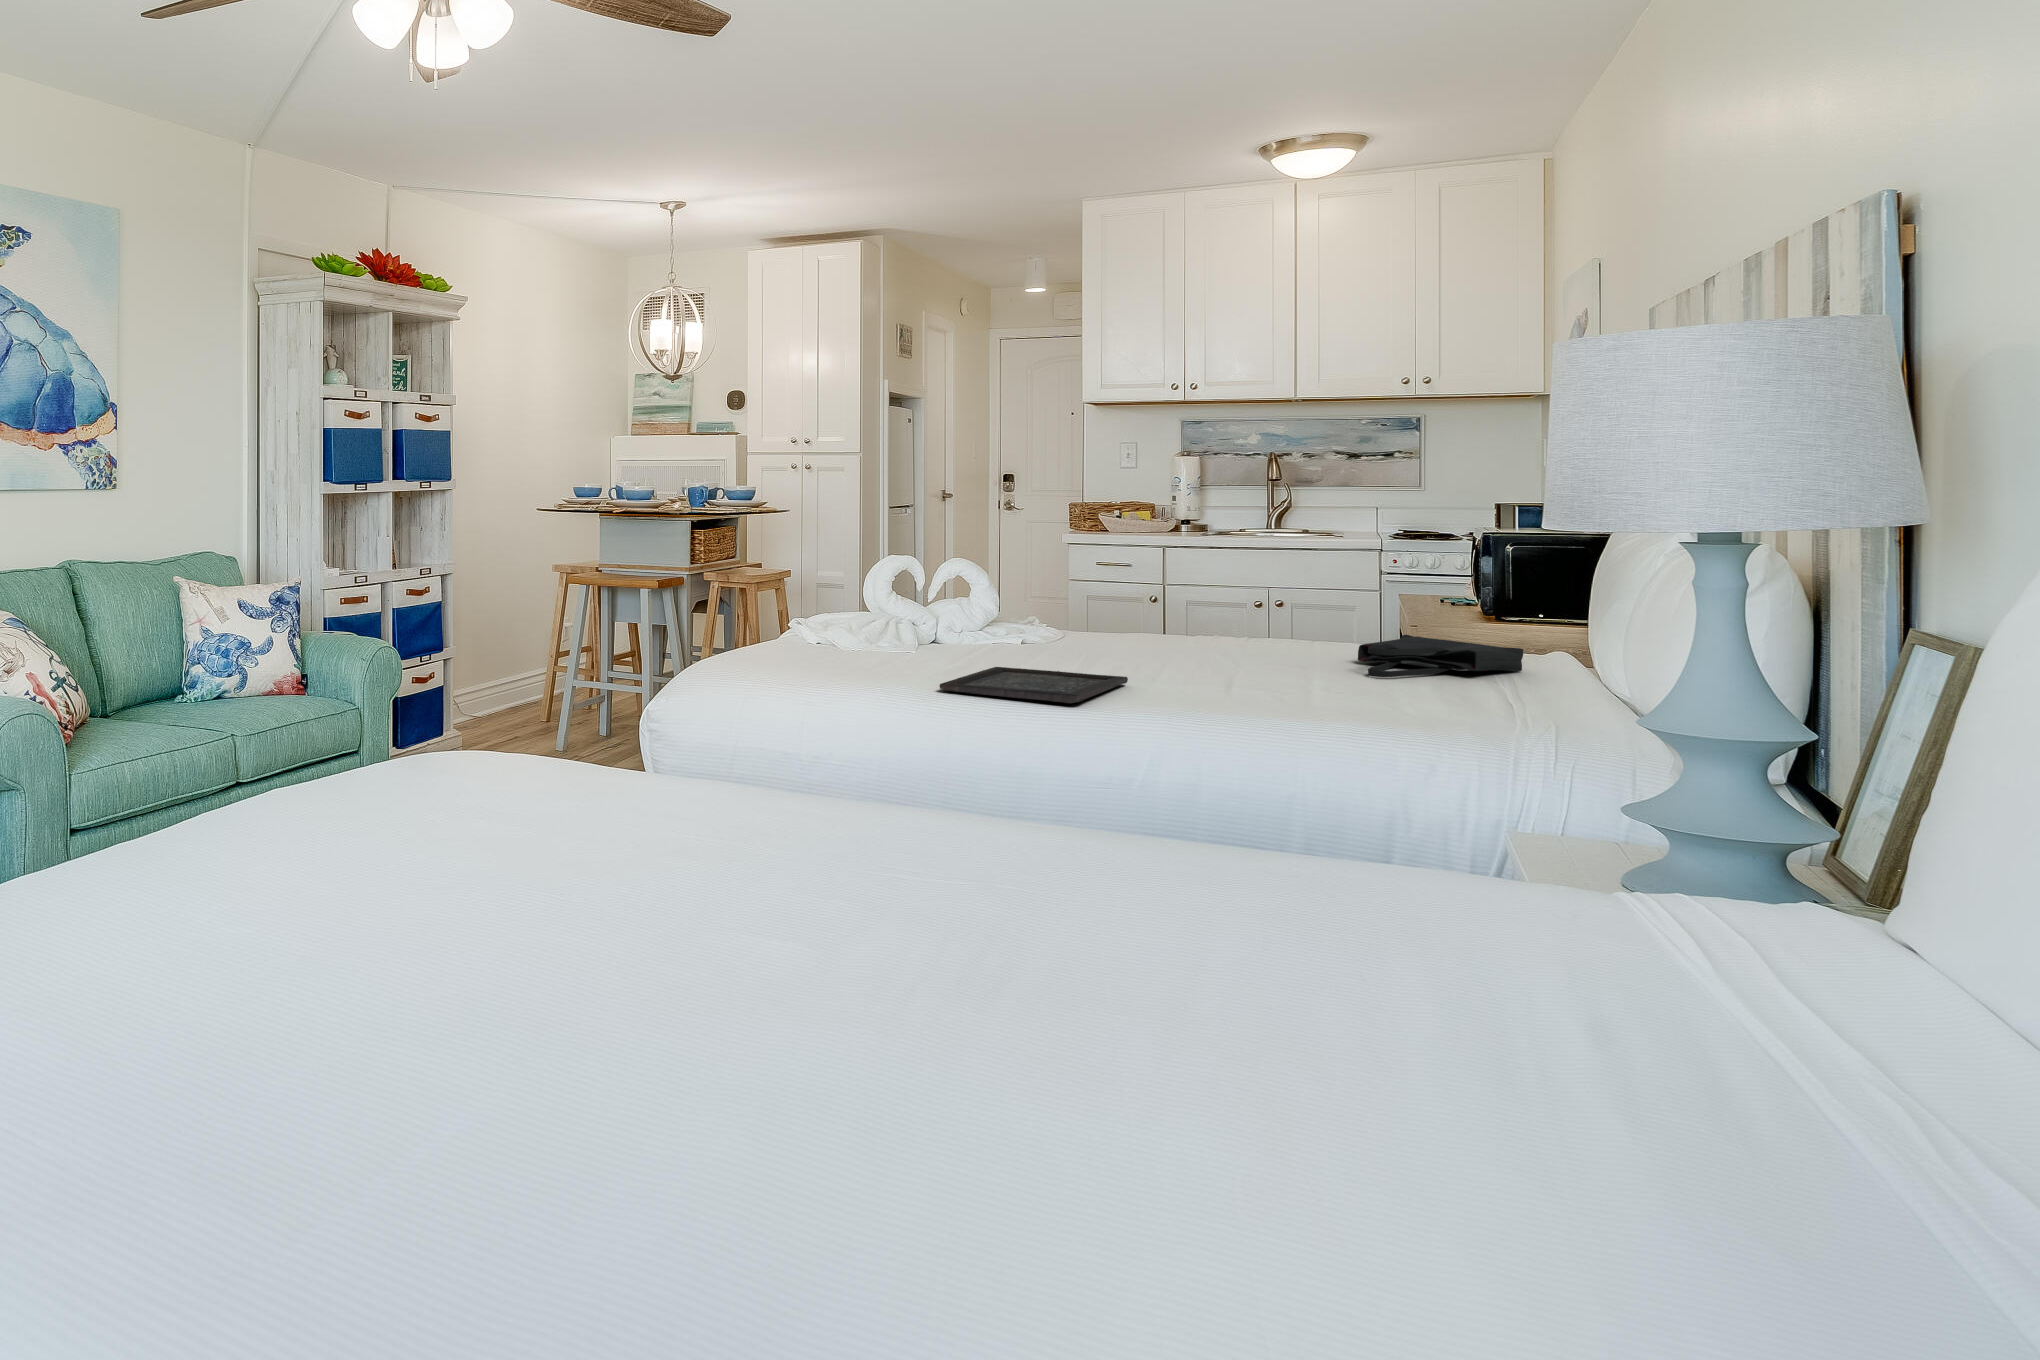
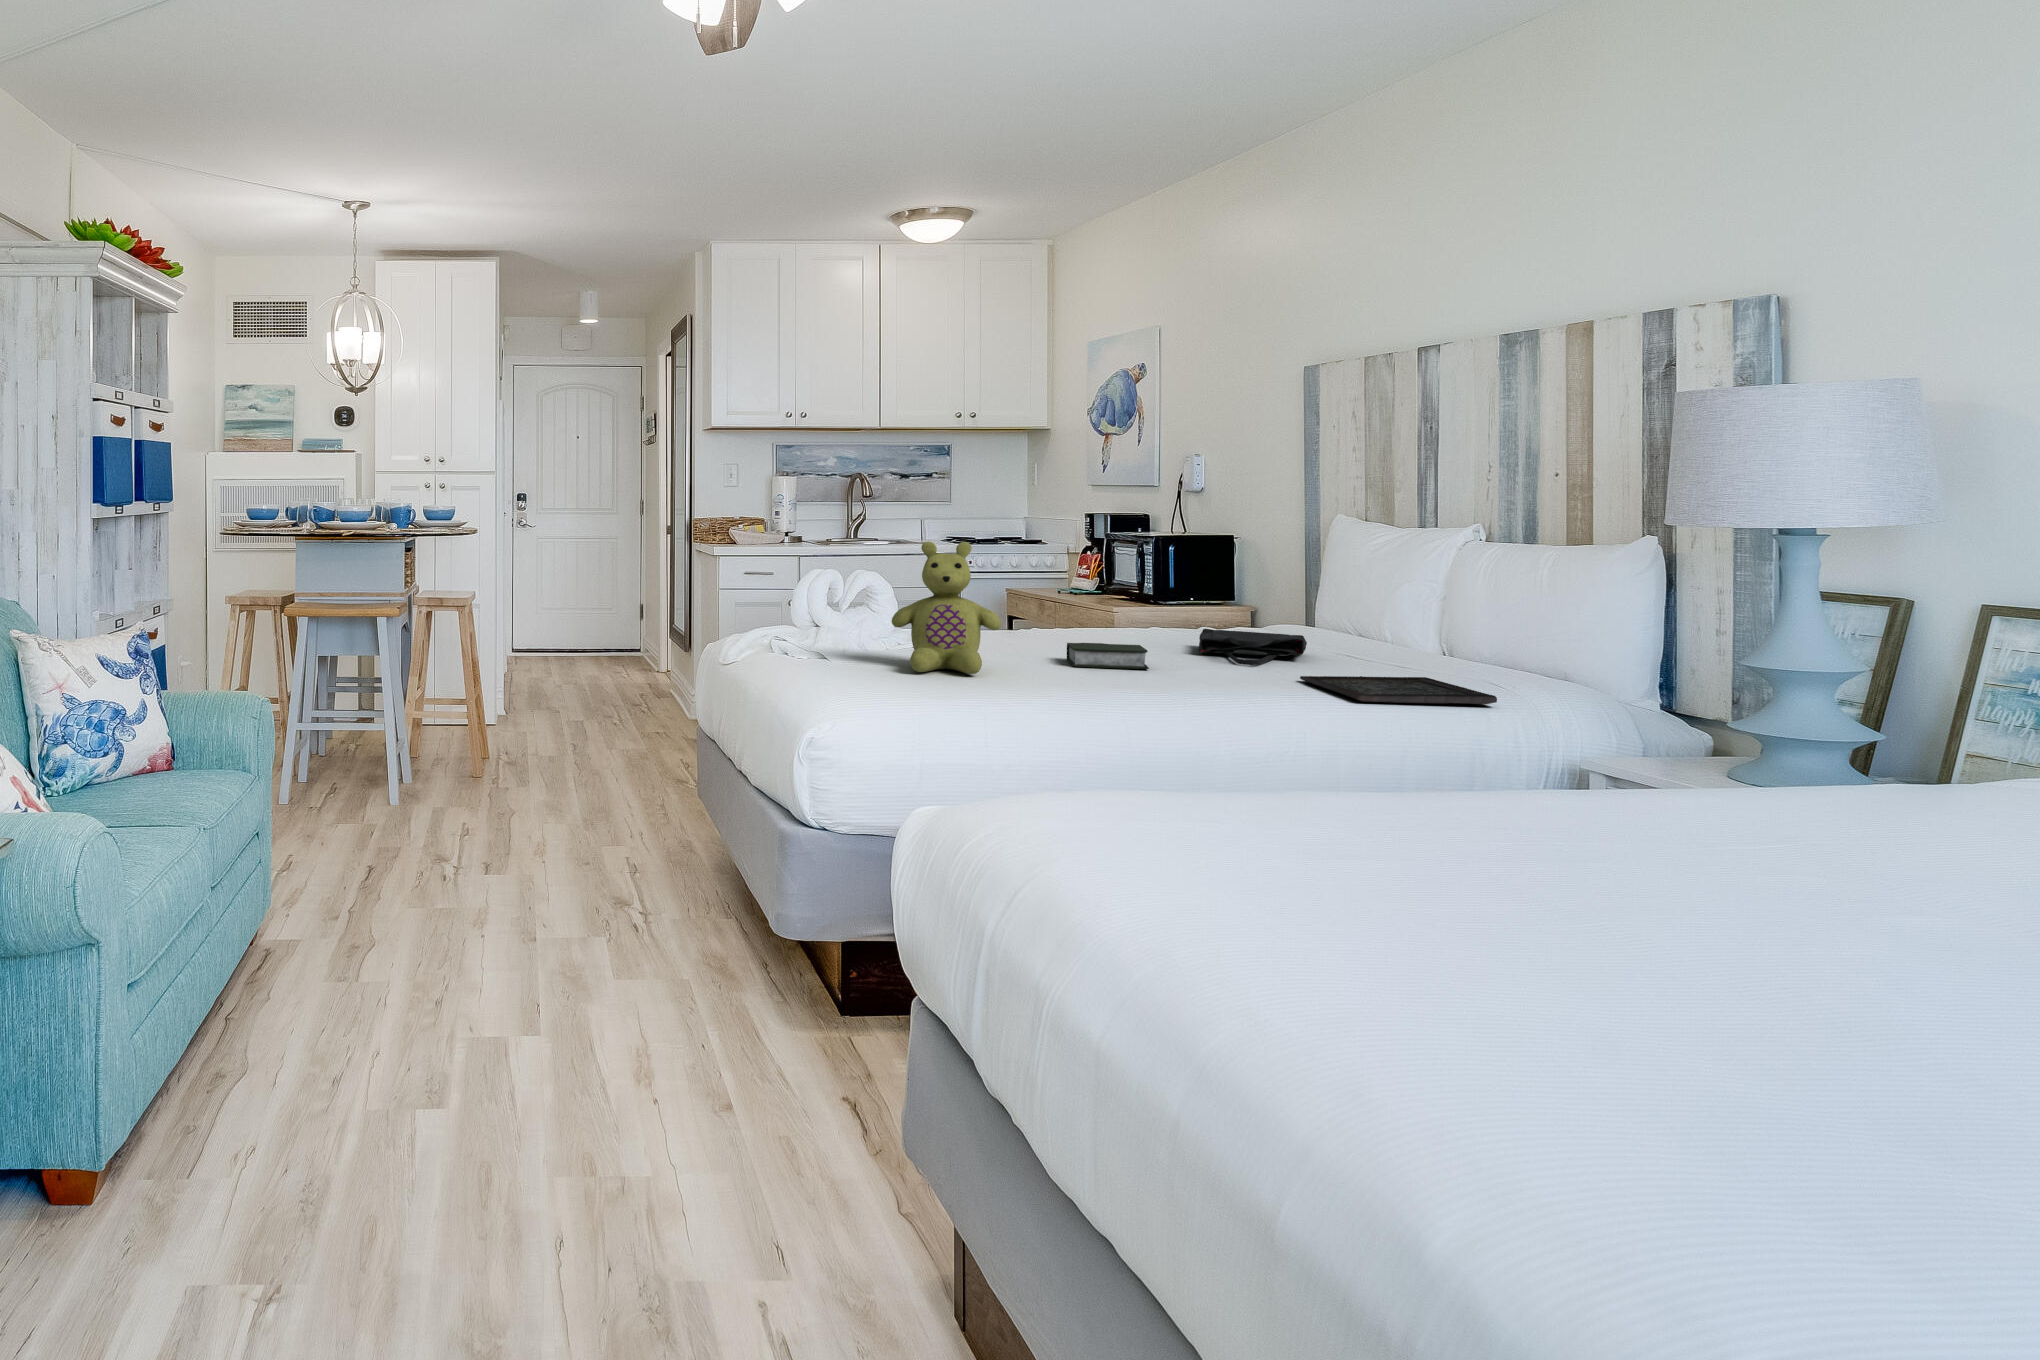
stuffed bear: none [924,523,1038,662] -> present [892,541,1001,674]
book: none [1137,638,1241,671] -> present [1067,643,1149,669]
tray: present [940,667,1128,703] -> present [1300,676,1497,704]

